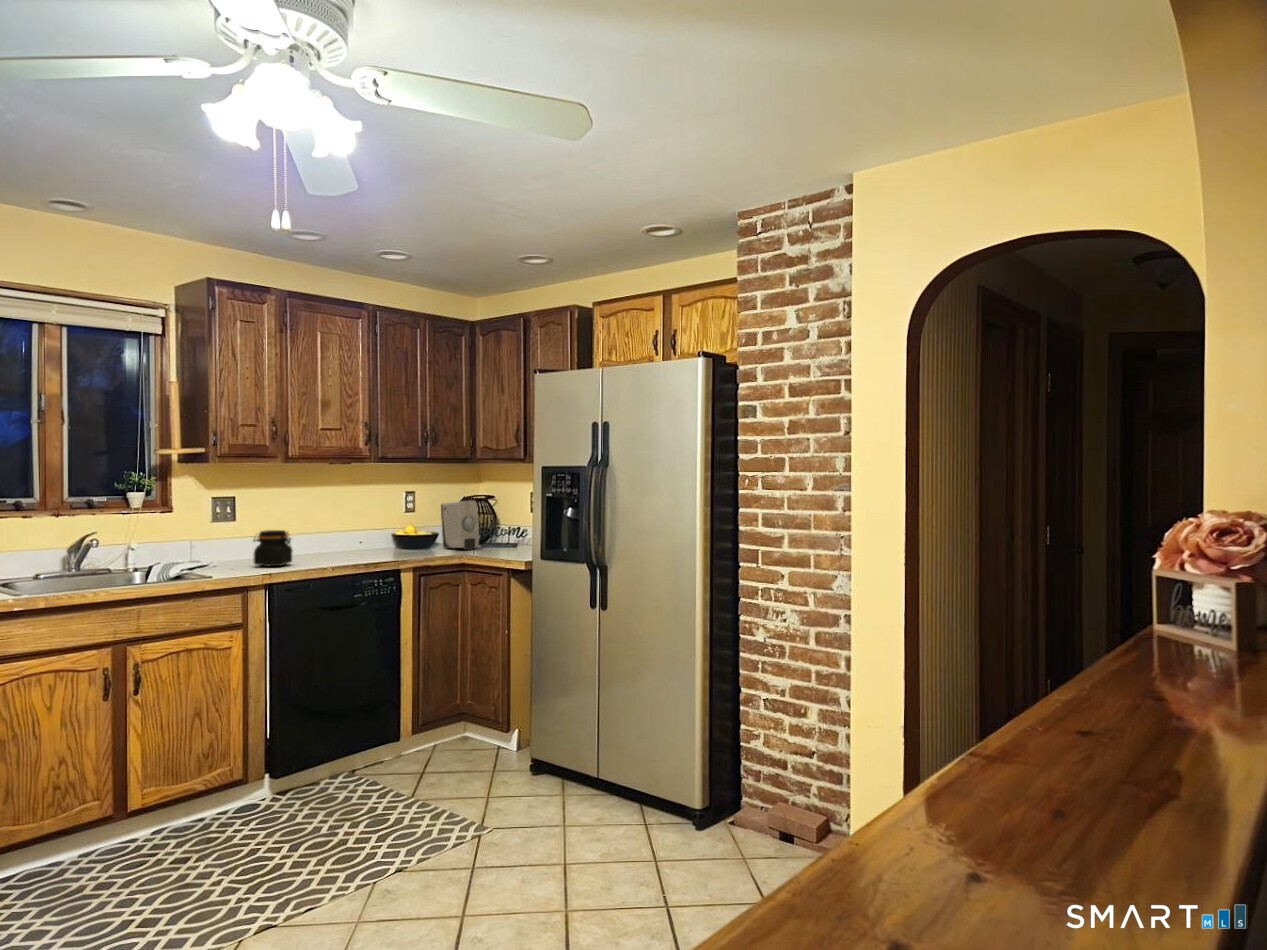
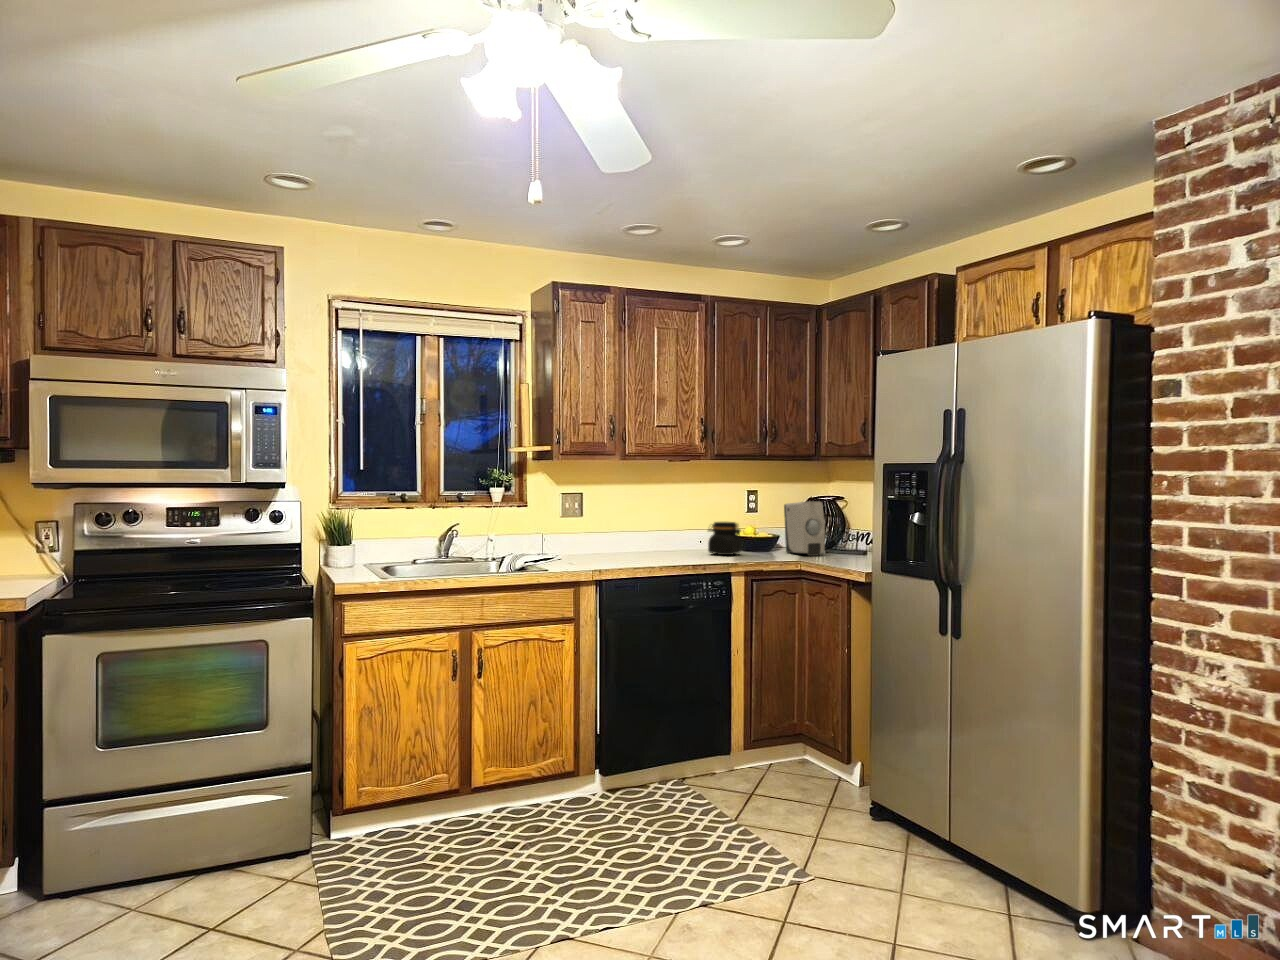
jar: present [253,530,292,566] -> present [708,522,742,555]

